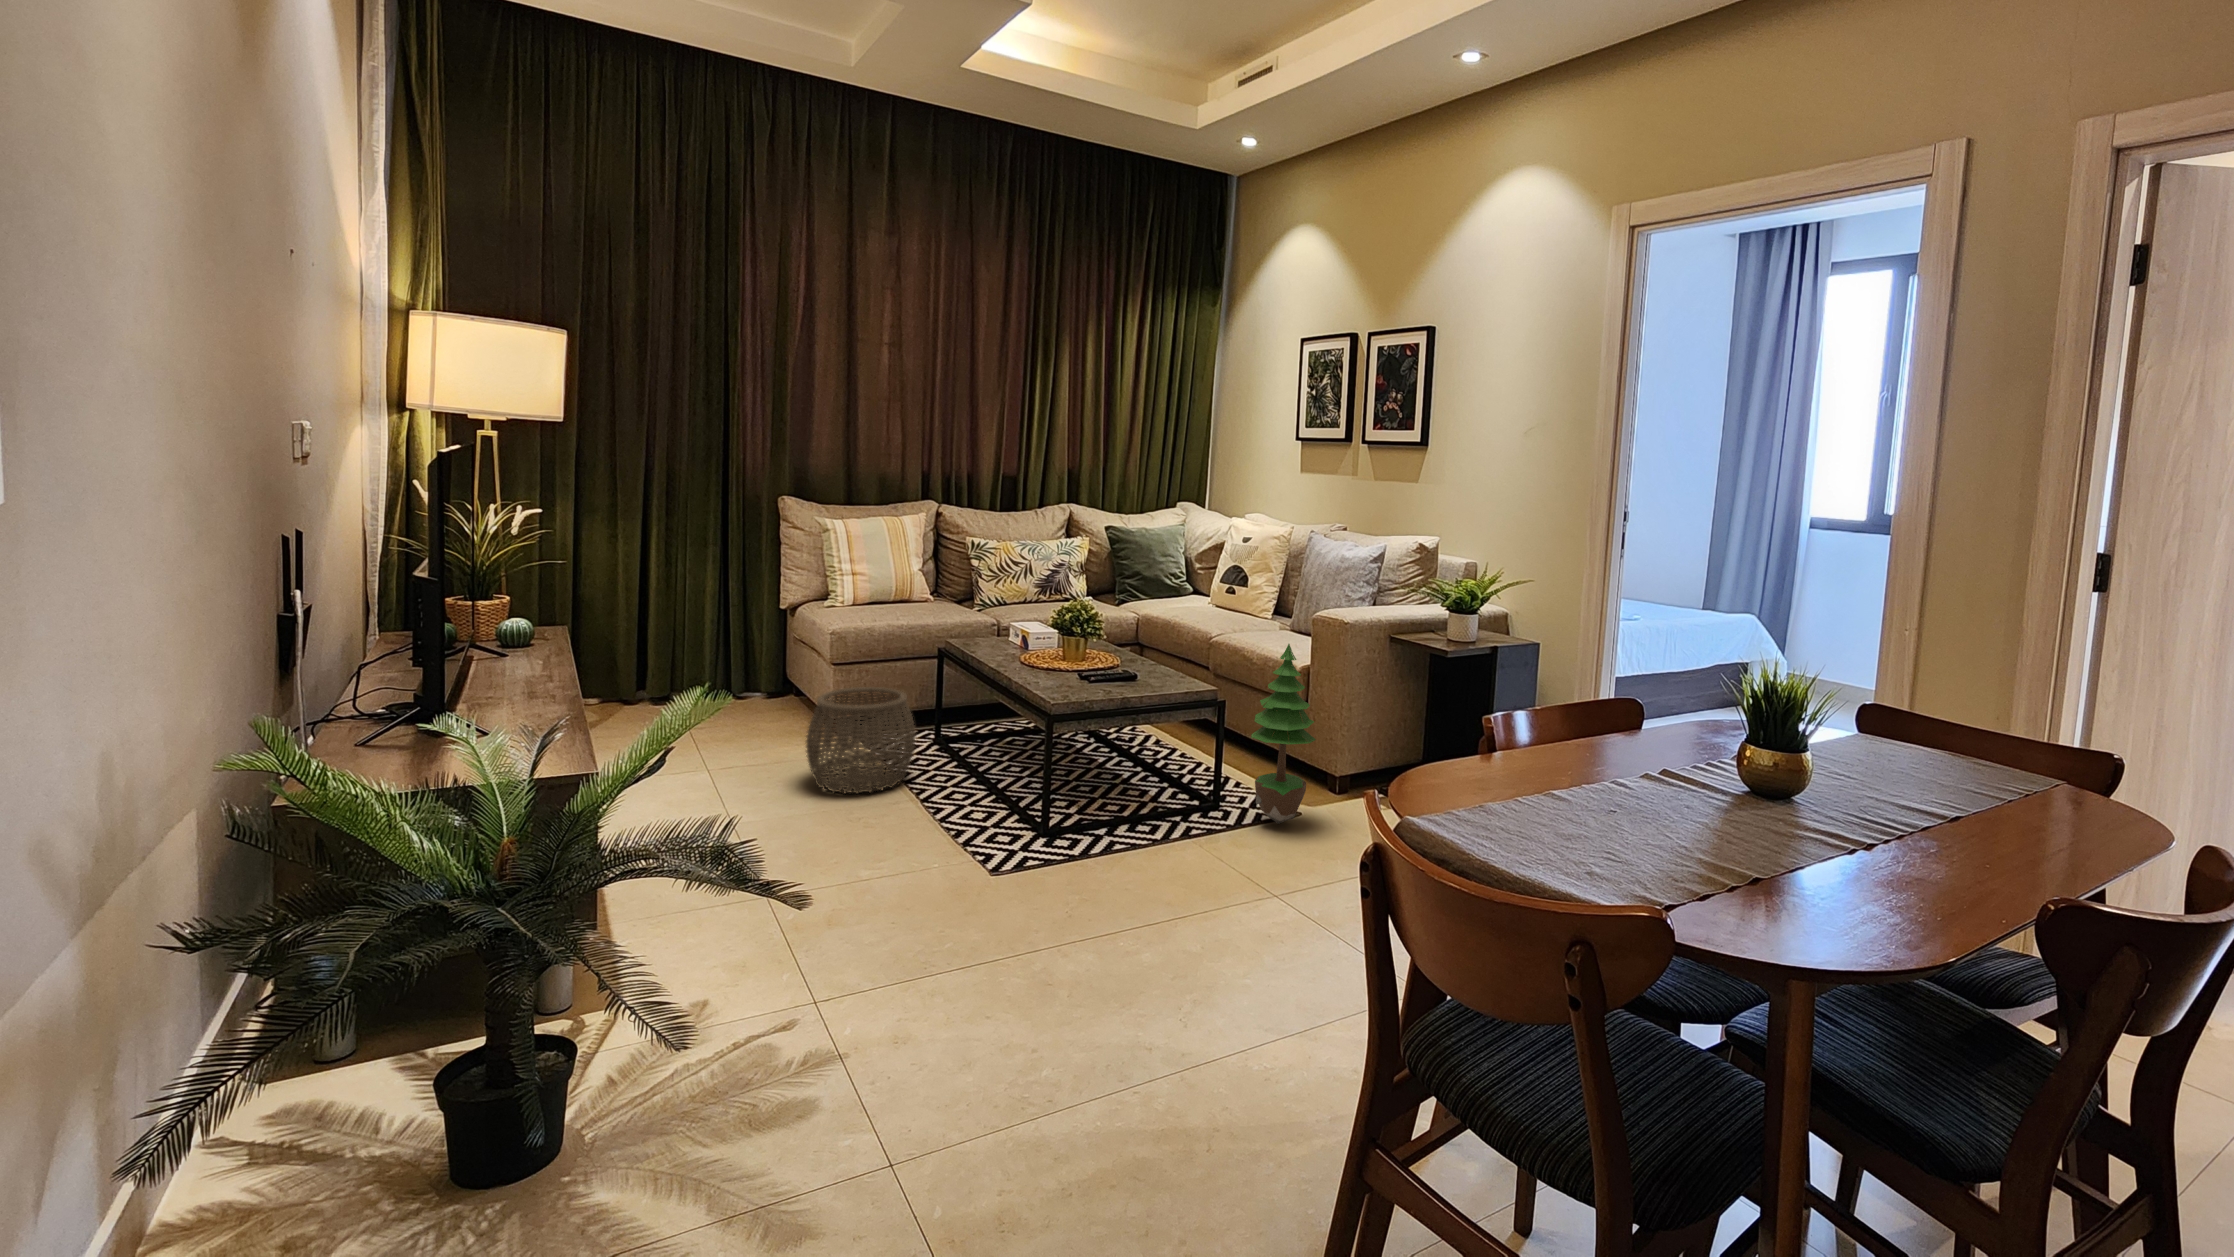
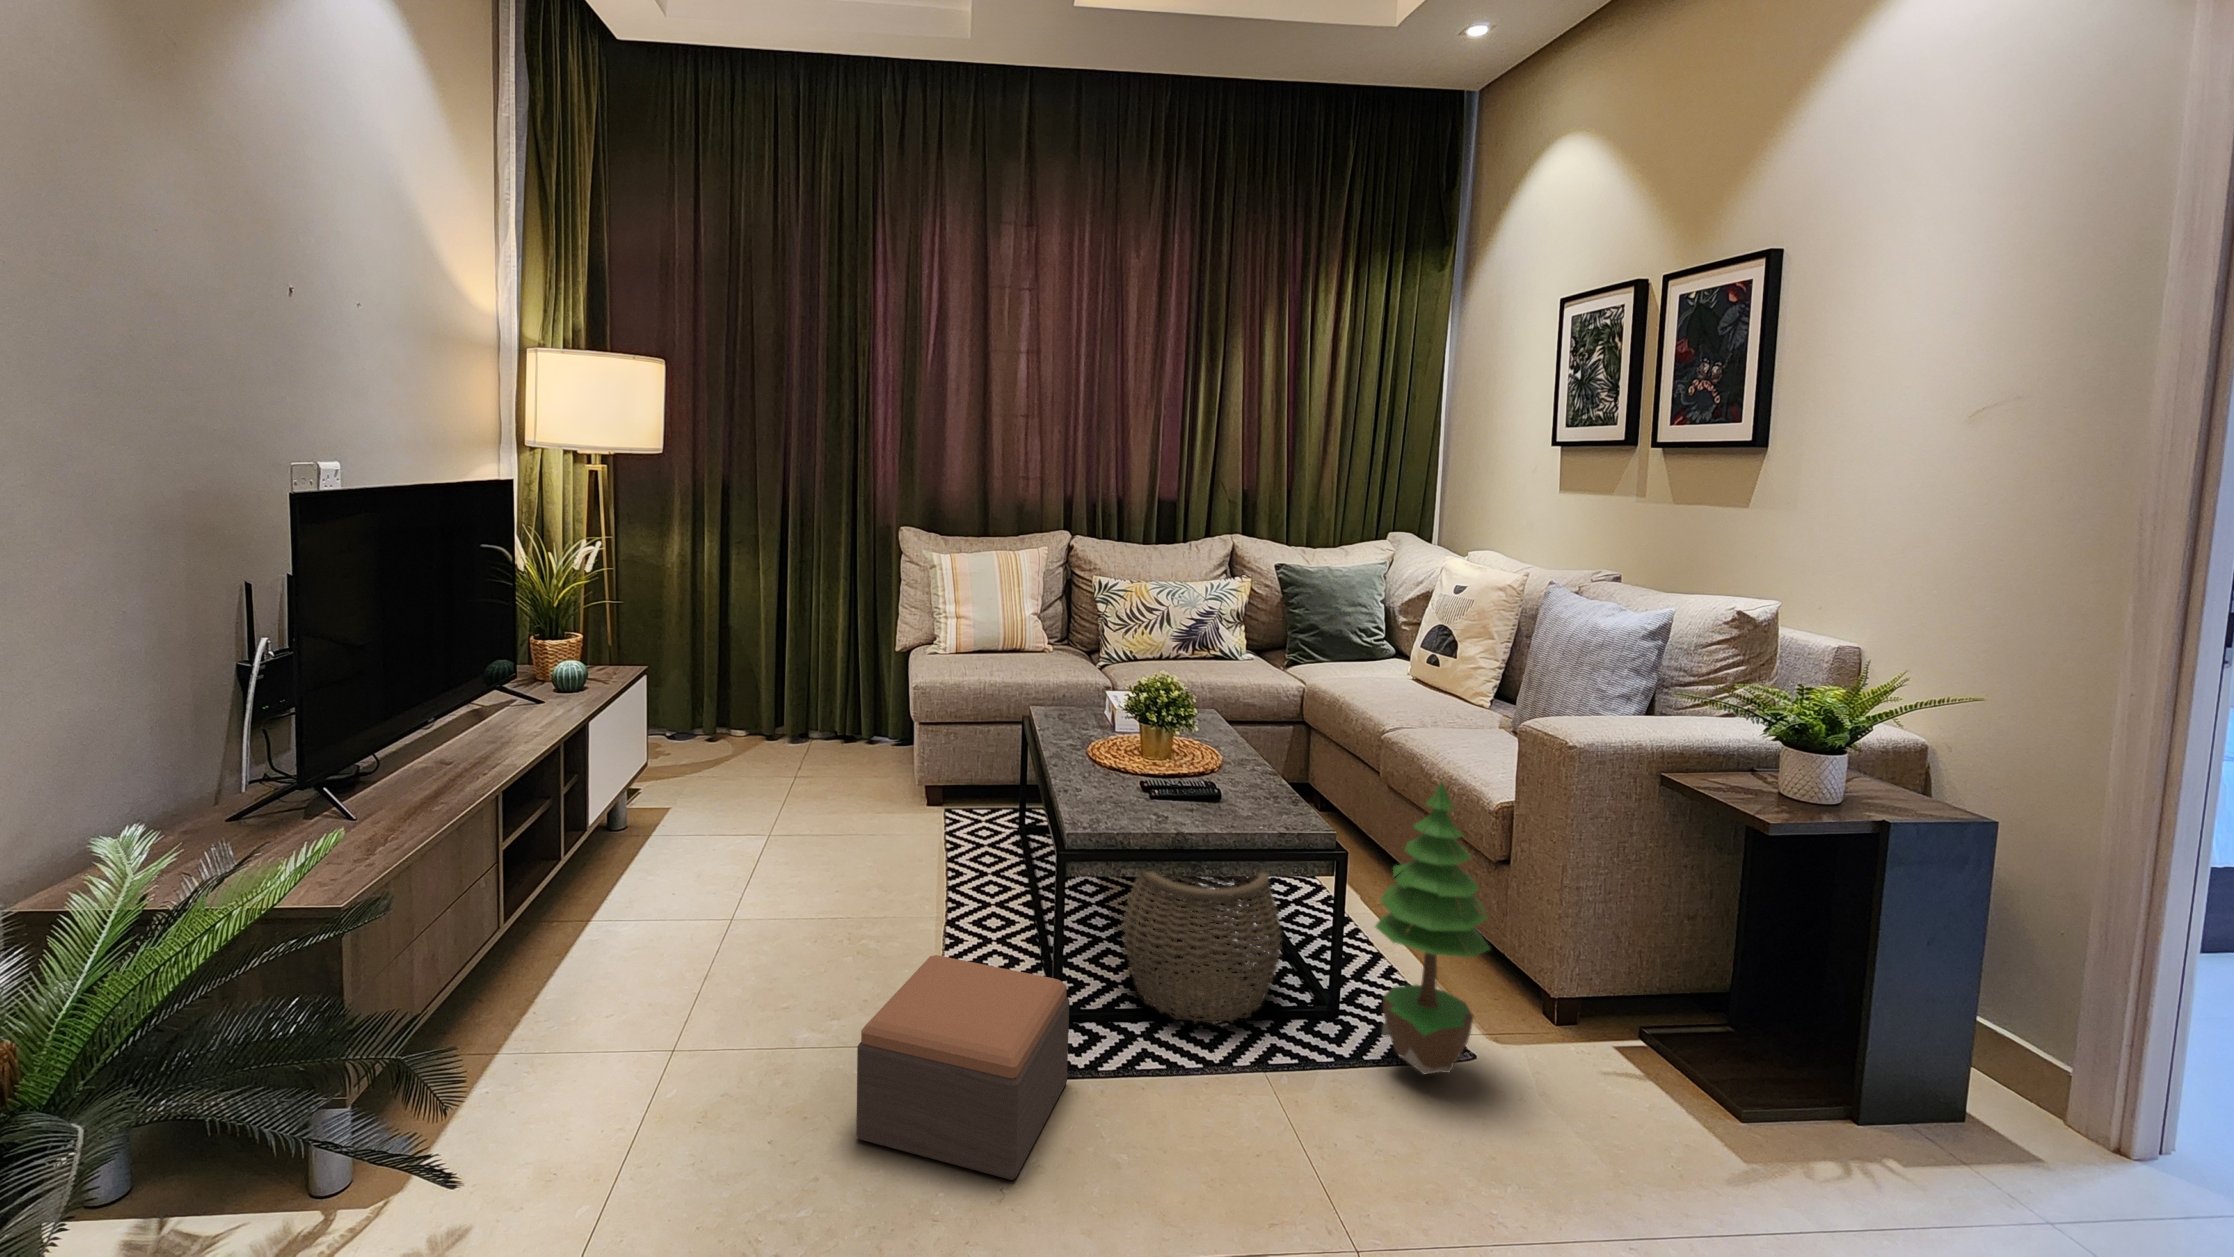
woven basket: present [806,687,916,794] -> present [1123,870,1282,1024]
footstool: none [951,794,1076,914] -> present [856,955,1069,1180]

